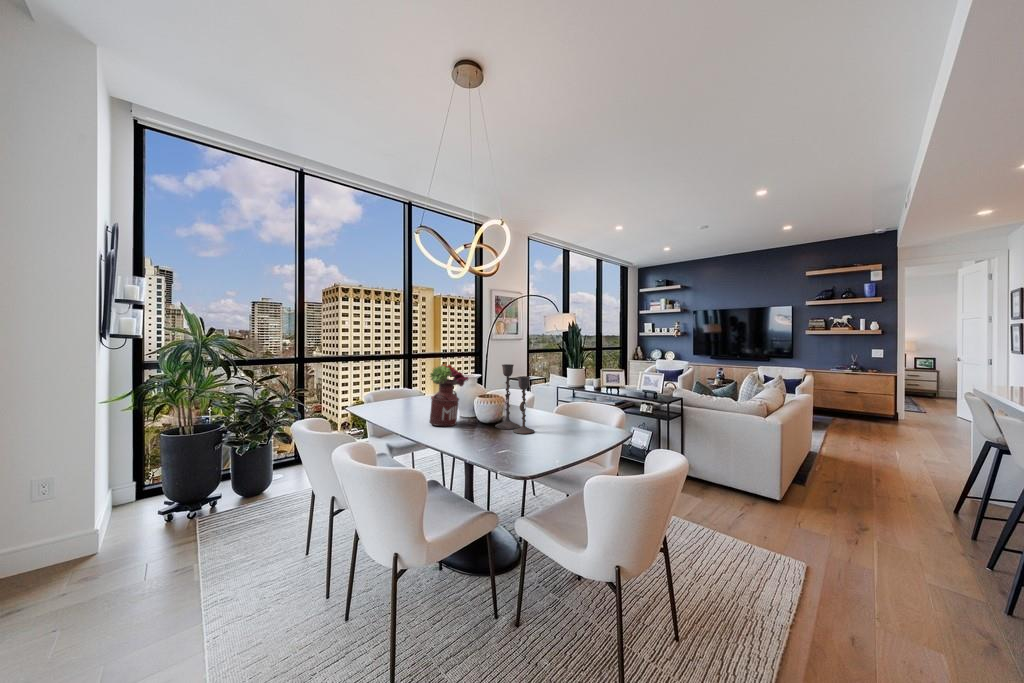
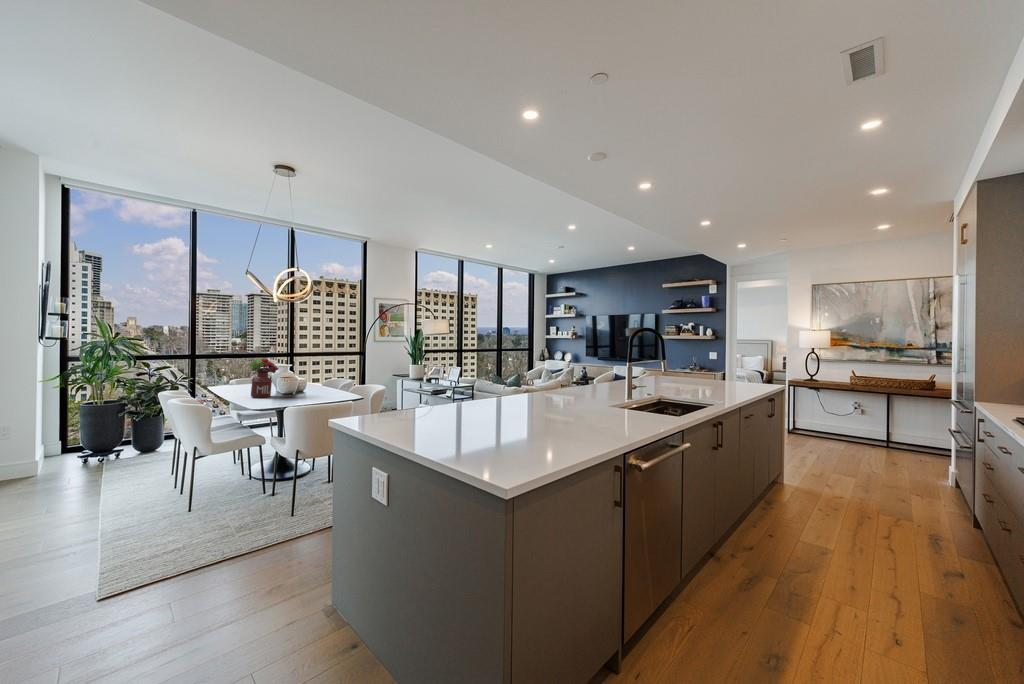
candlestick: present [495,364,534,434] -> none [291,359,312,401]

